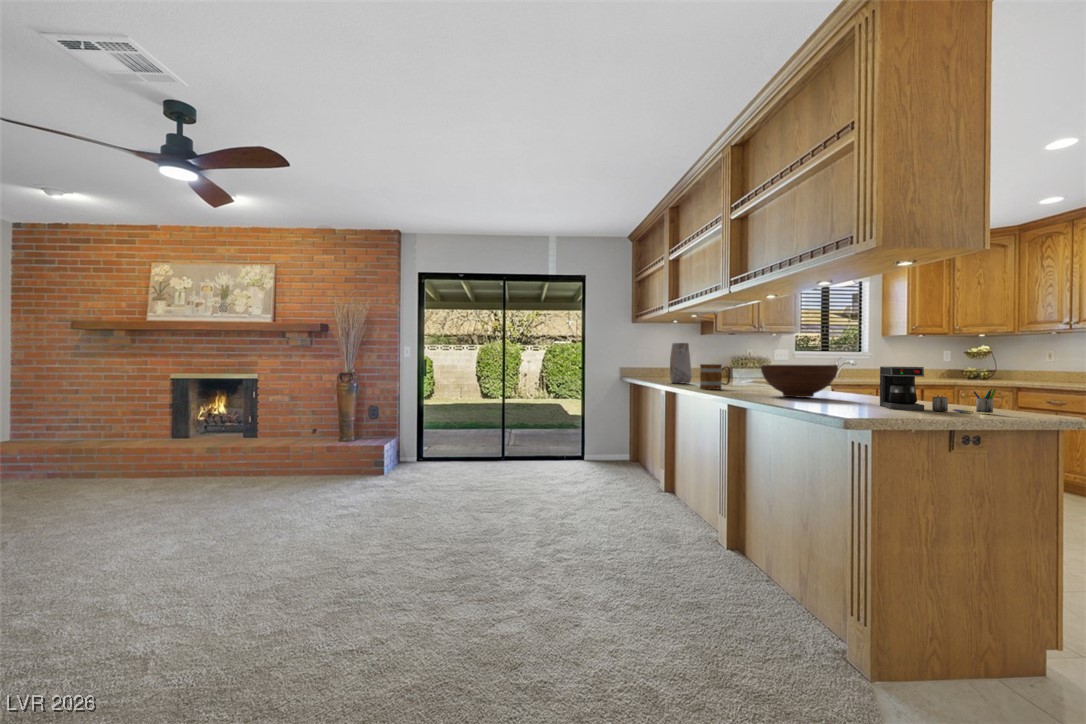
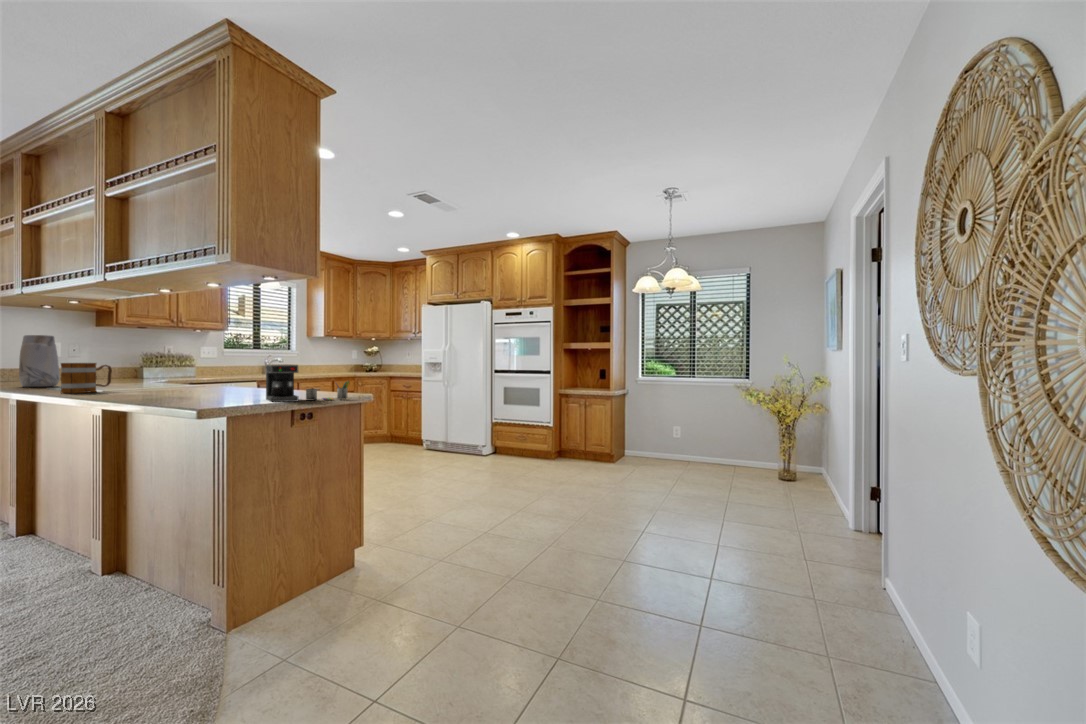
fruit bowl: present [761,365,838,398] -> none [143,363,233,396]

